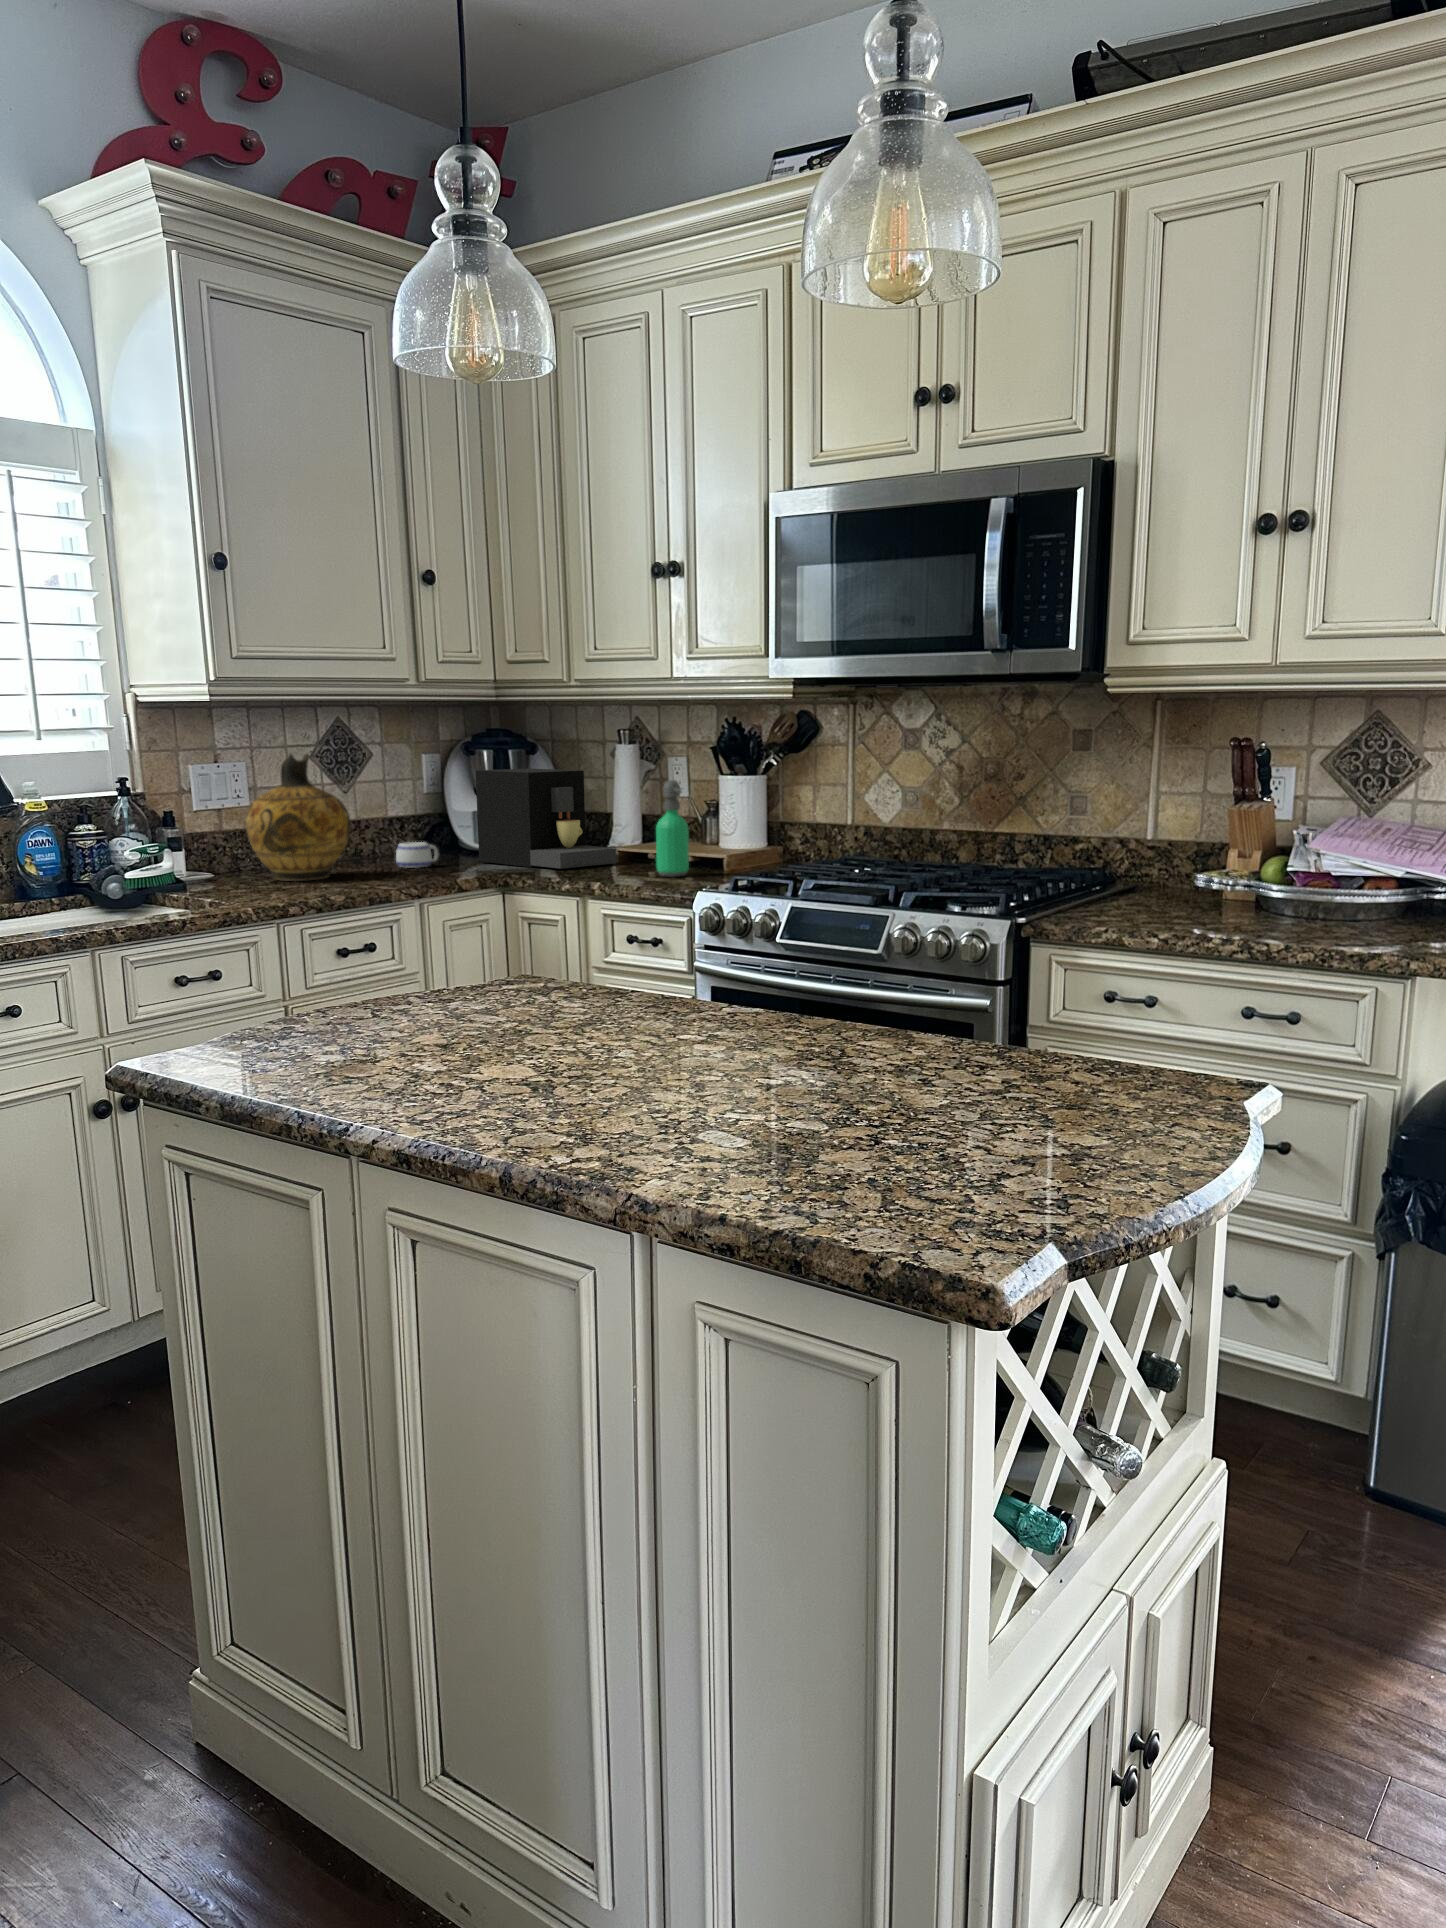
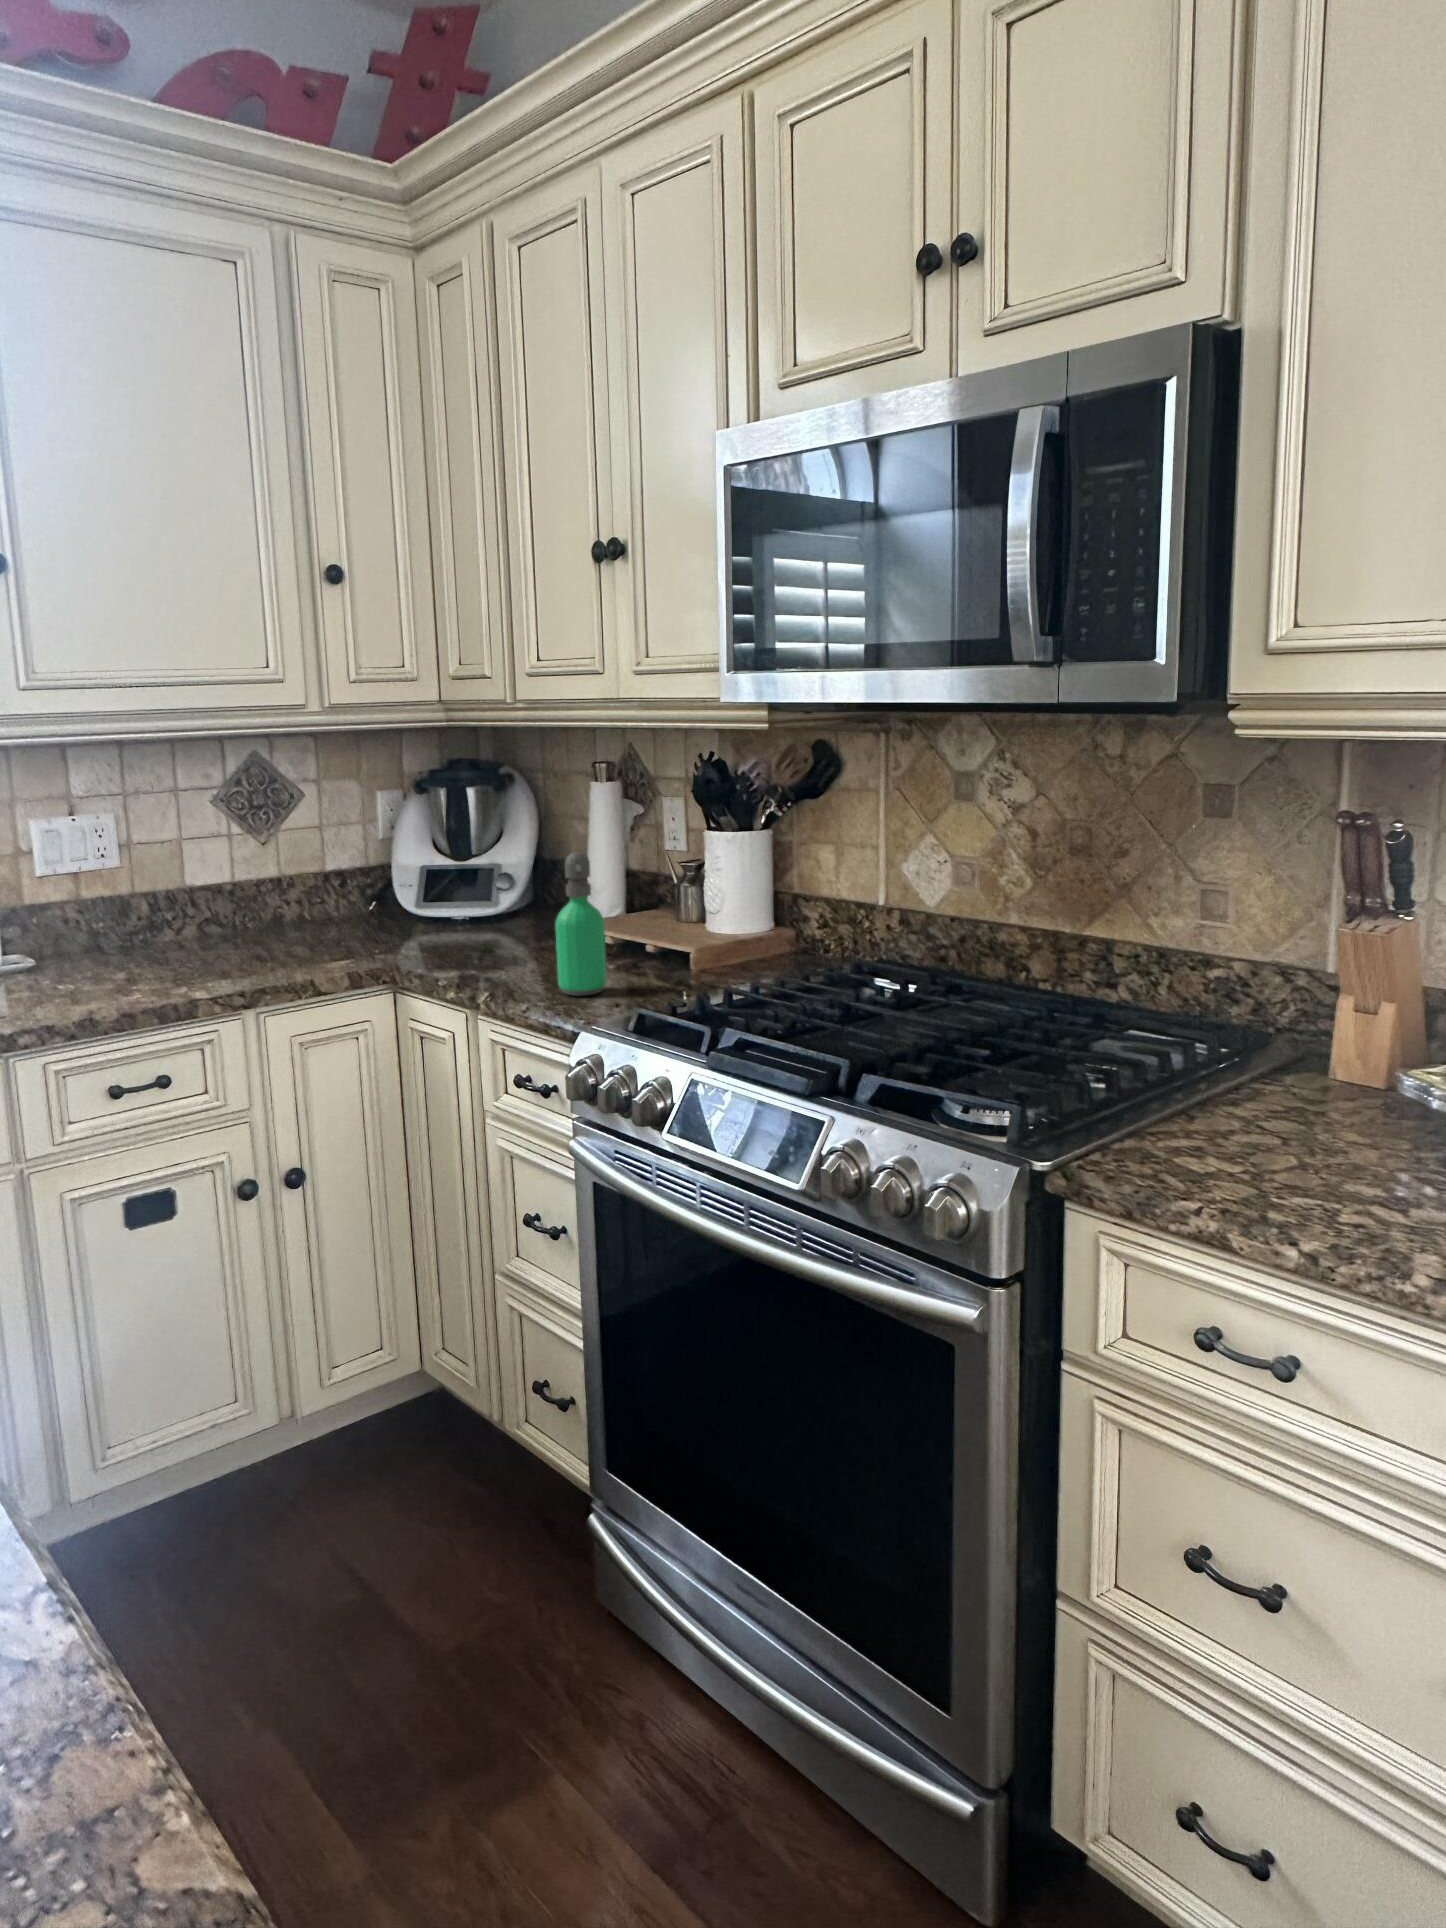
ceramic jug: present [245,754,351,881] -> none [48,808,195,979]
coffee maker: present [476,768,616,869] -> none [394,814,558,965]
mug: present [396,842,439,868] -> none [285,915,348,951]

